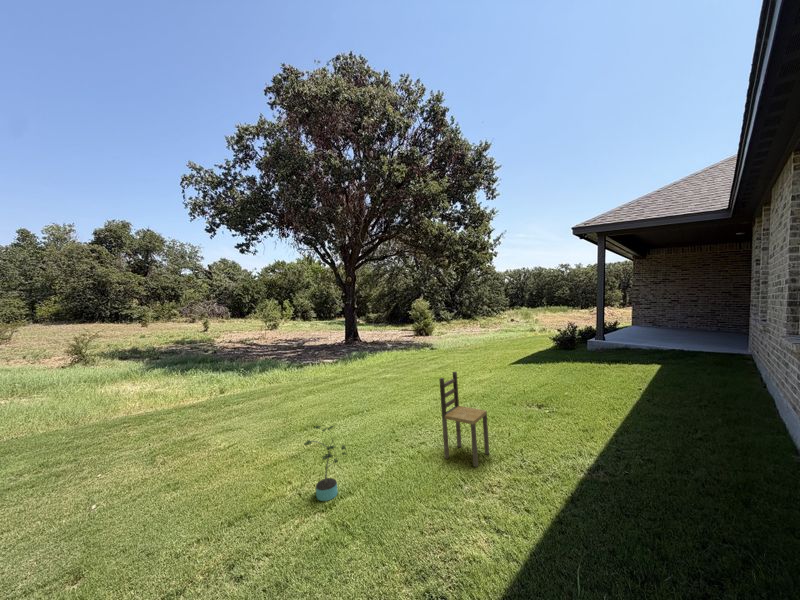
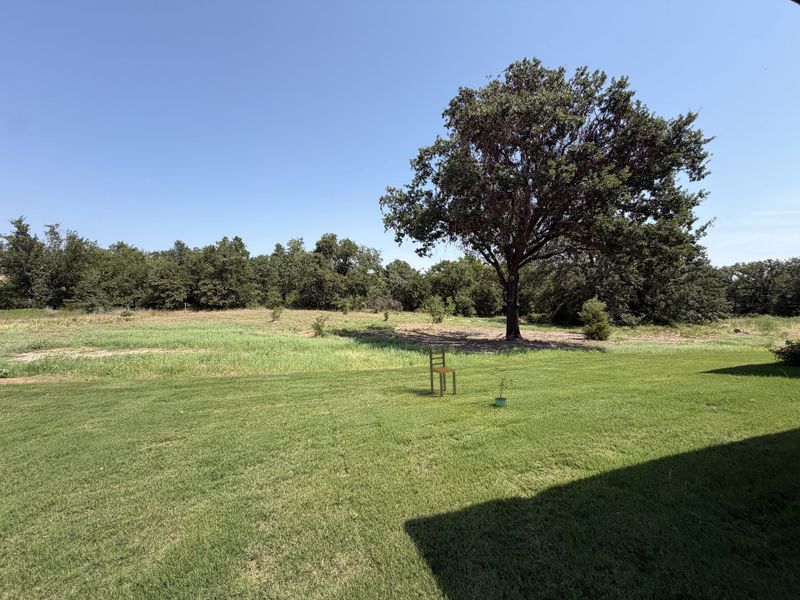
chair: present [439,372,489,467] -> present [429,347,456,397]

